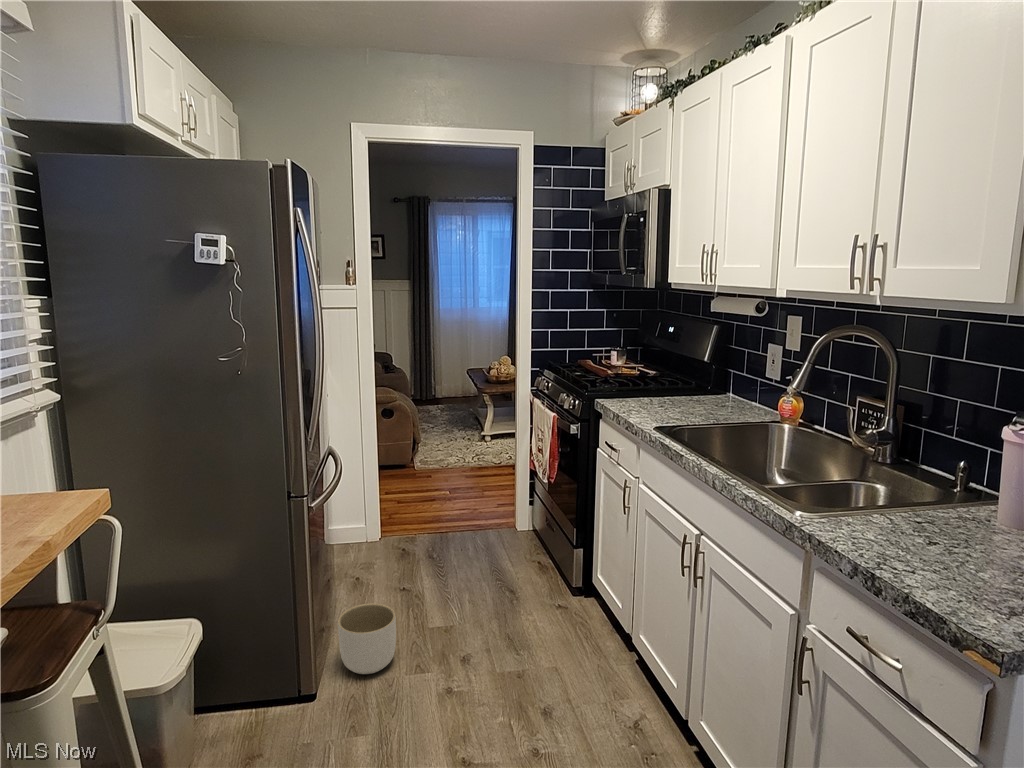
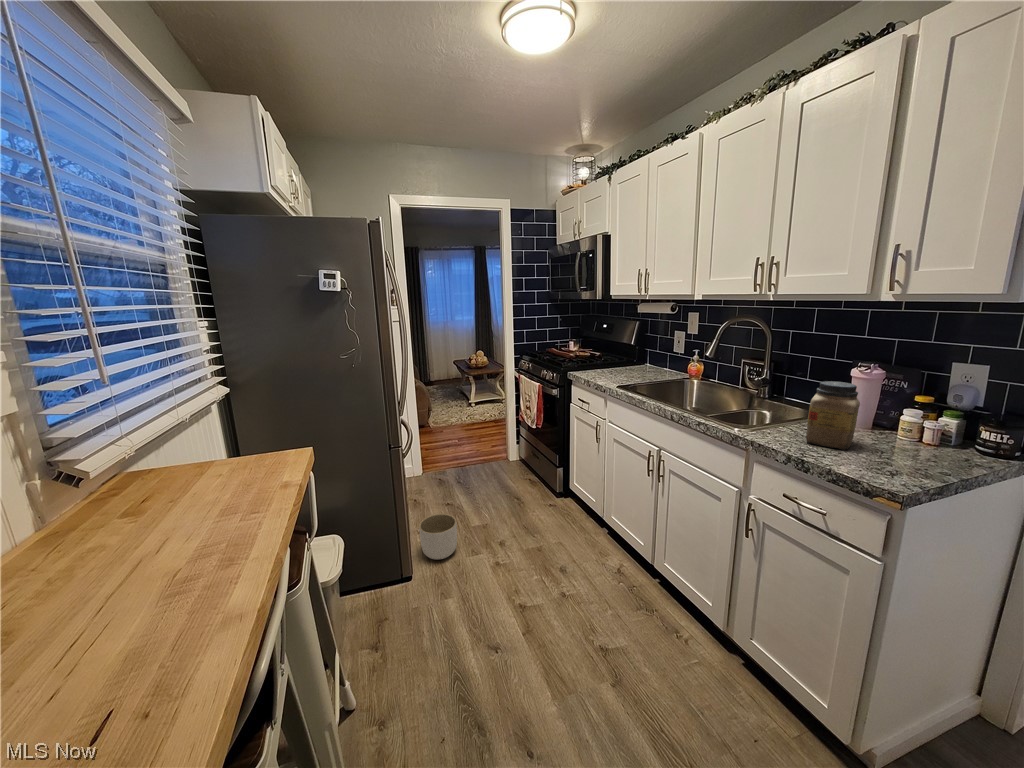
jar: none [897,444,991,562] -> present [806,381,860,450]

